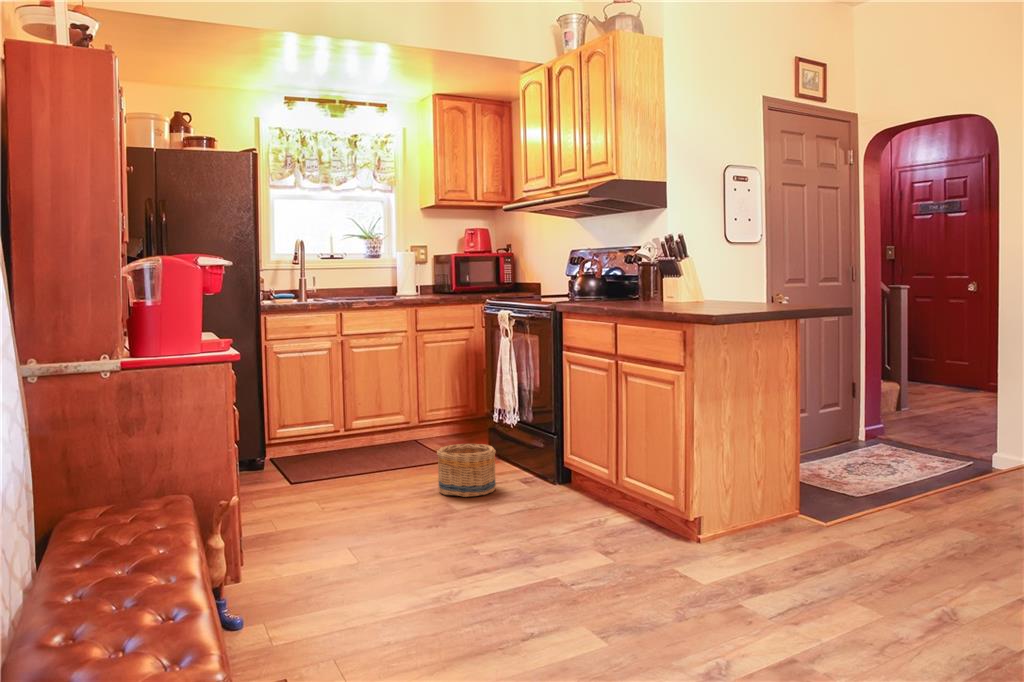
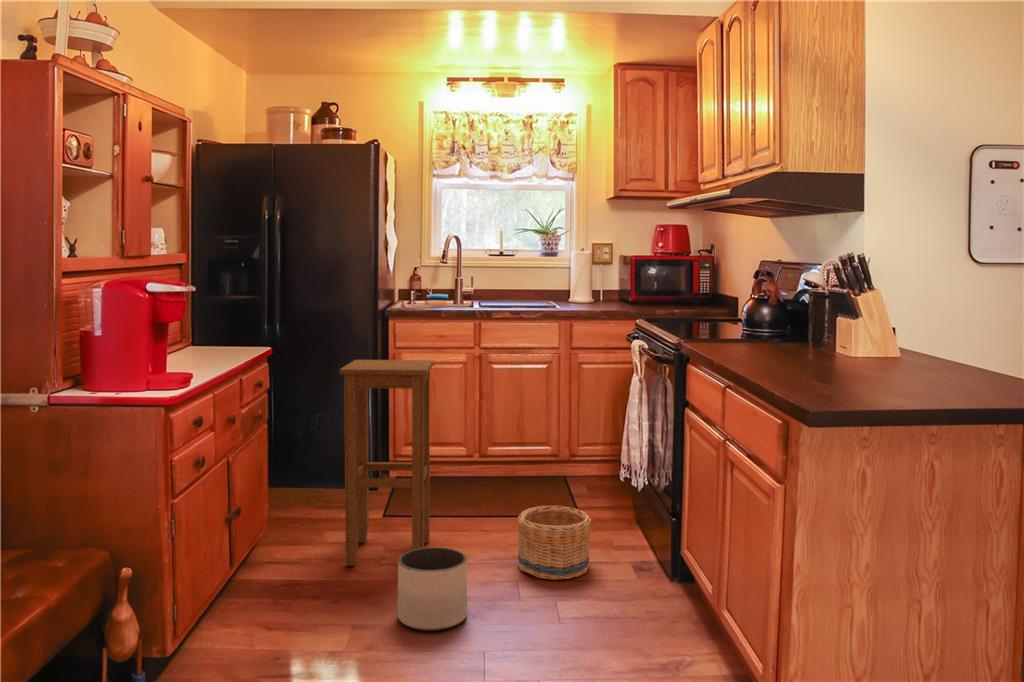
stool: none [277,334,364,512] -> present [340,360,434,566]
planter: none [378,473,435,534] -> present [398,547,467,631]

